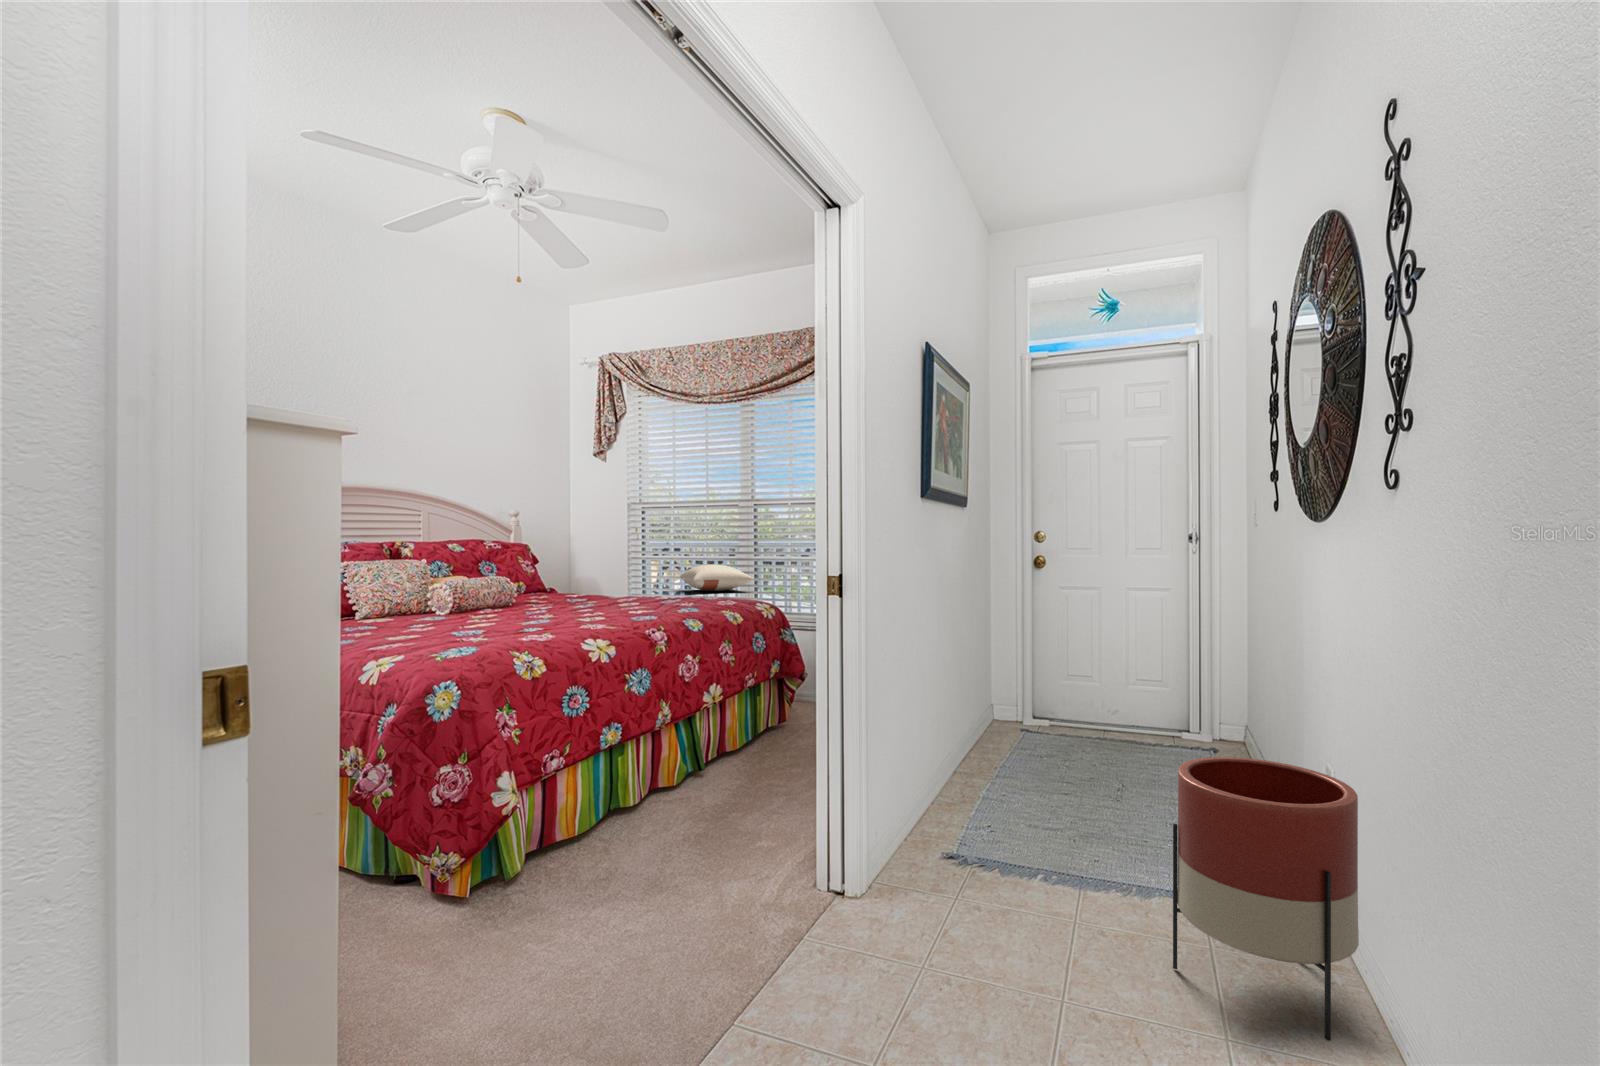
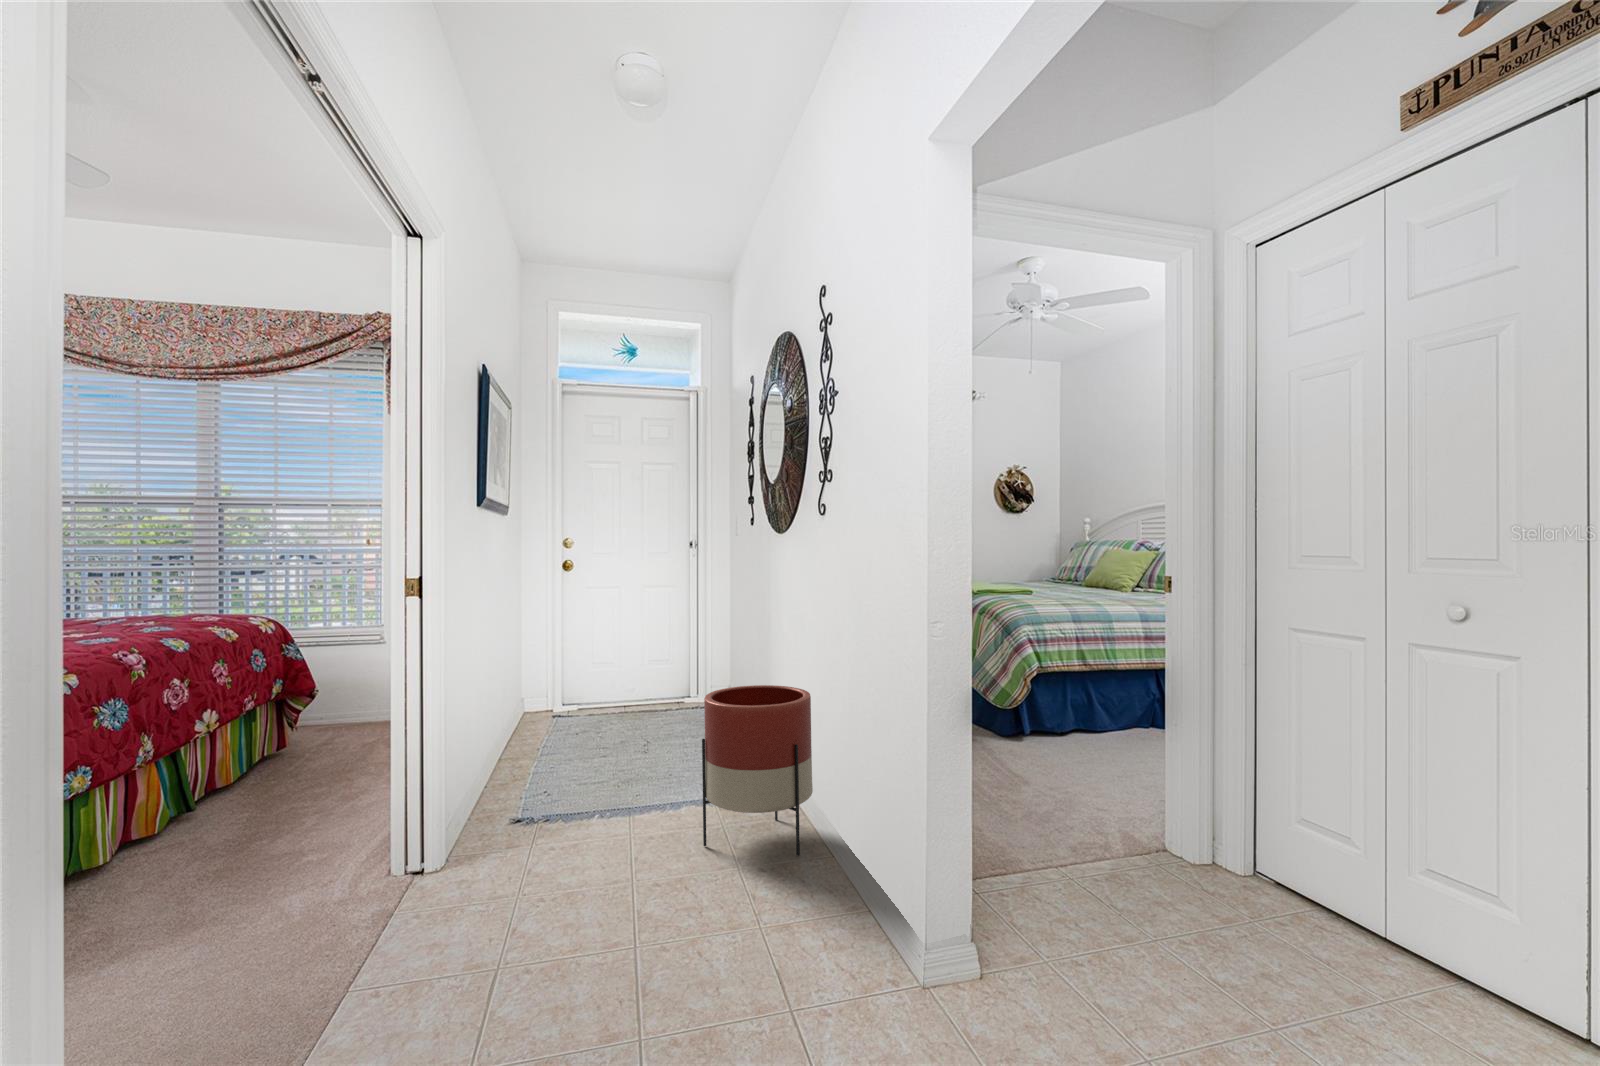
pillow: present [680,565,754,591] -> none [102,578,224,612]

